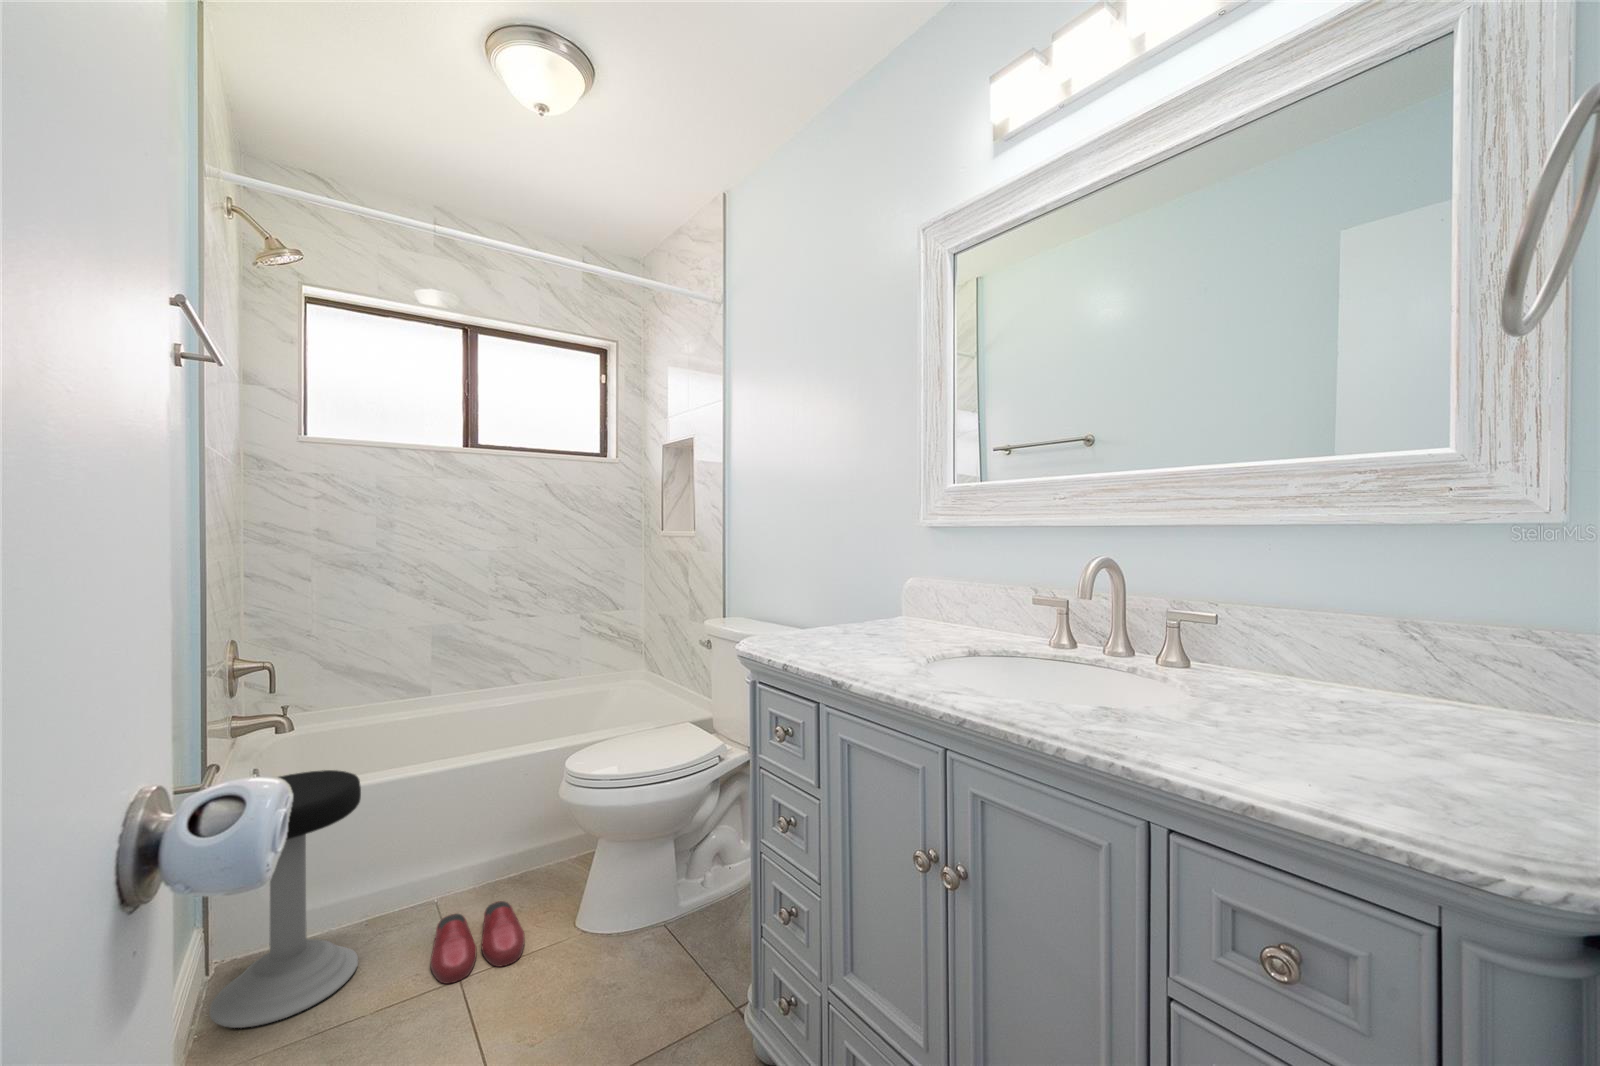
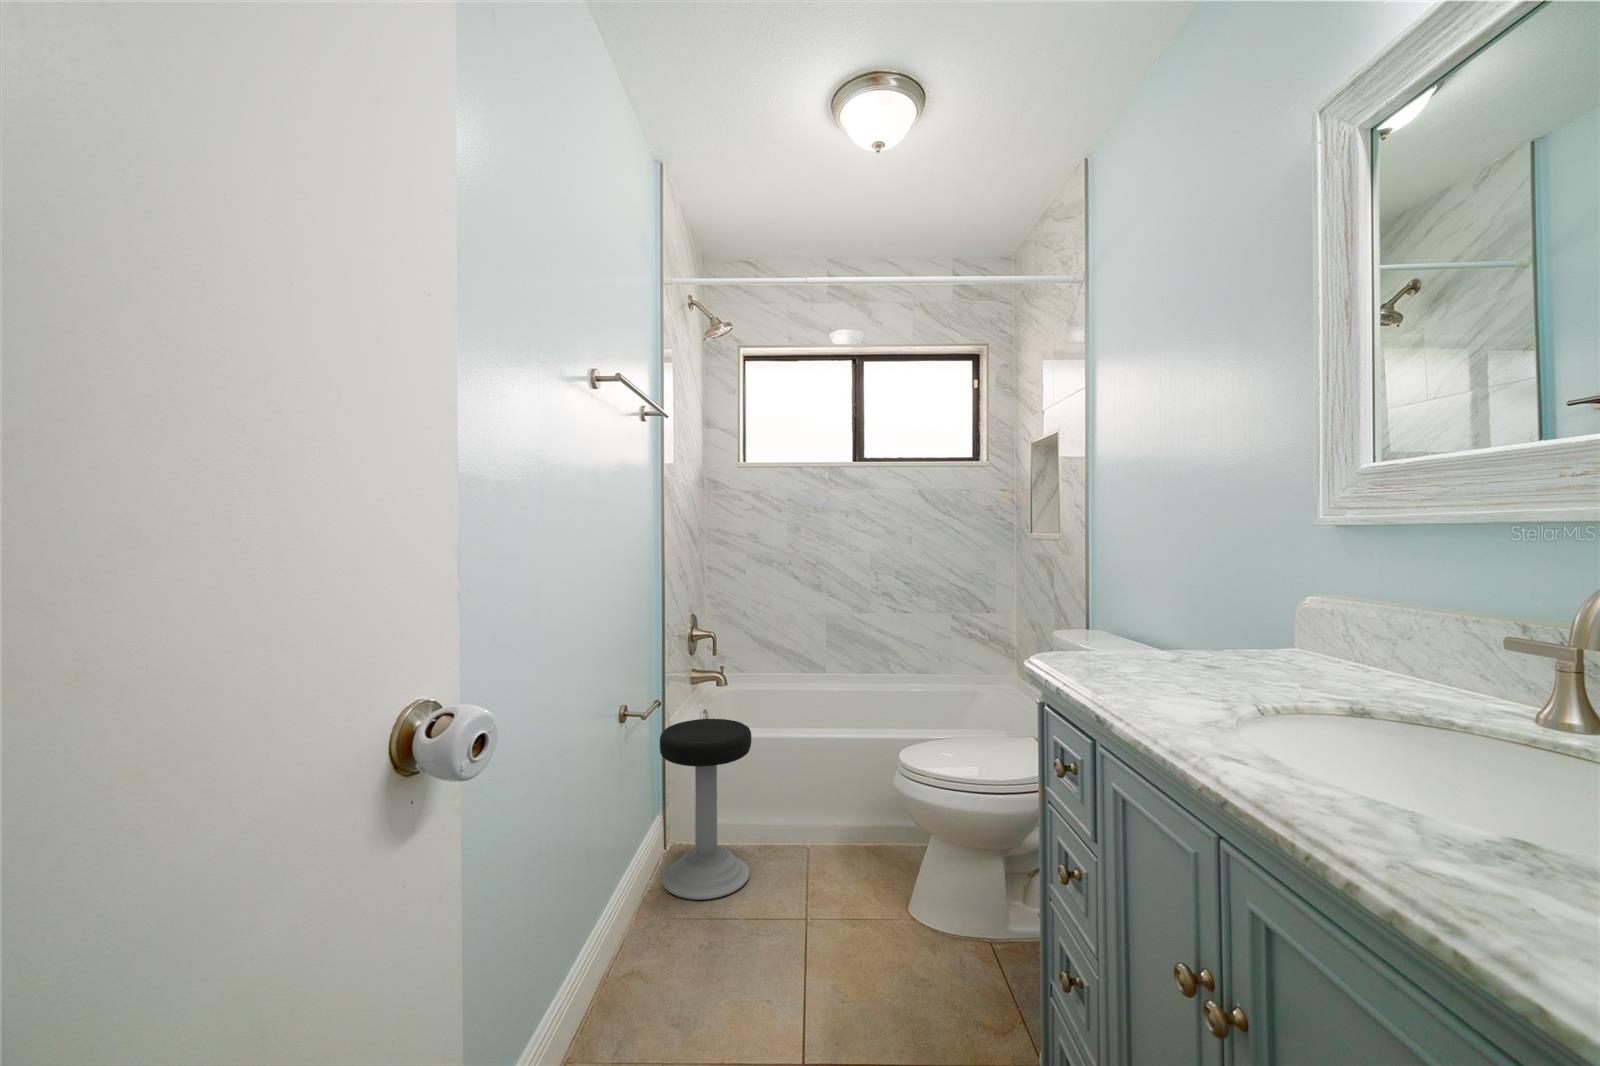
slippers: present [431,901,525,984] -> none [793,863,866,924]

